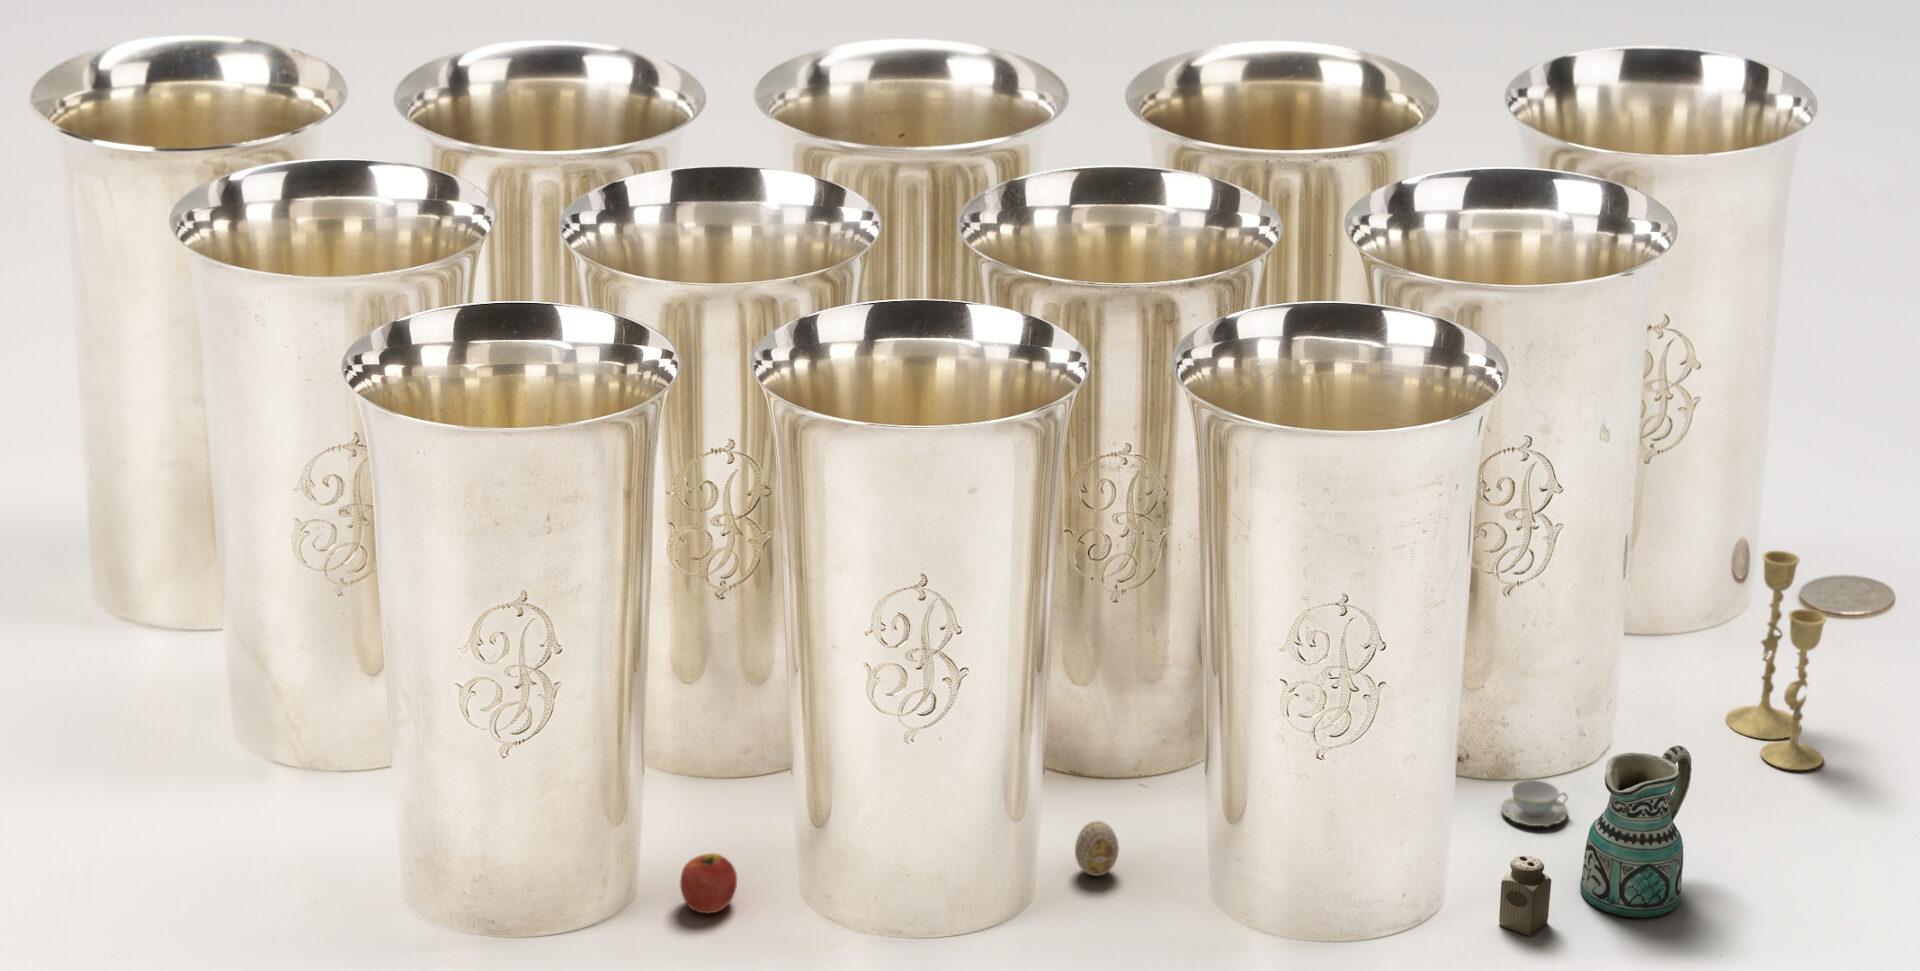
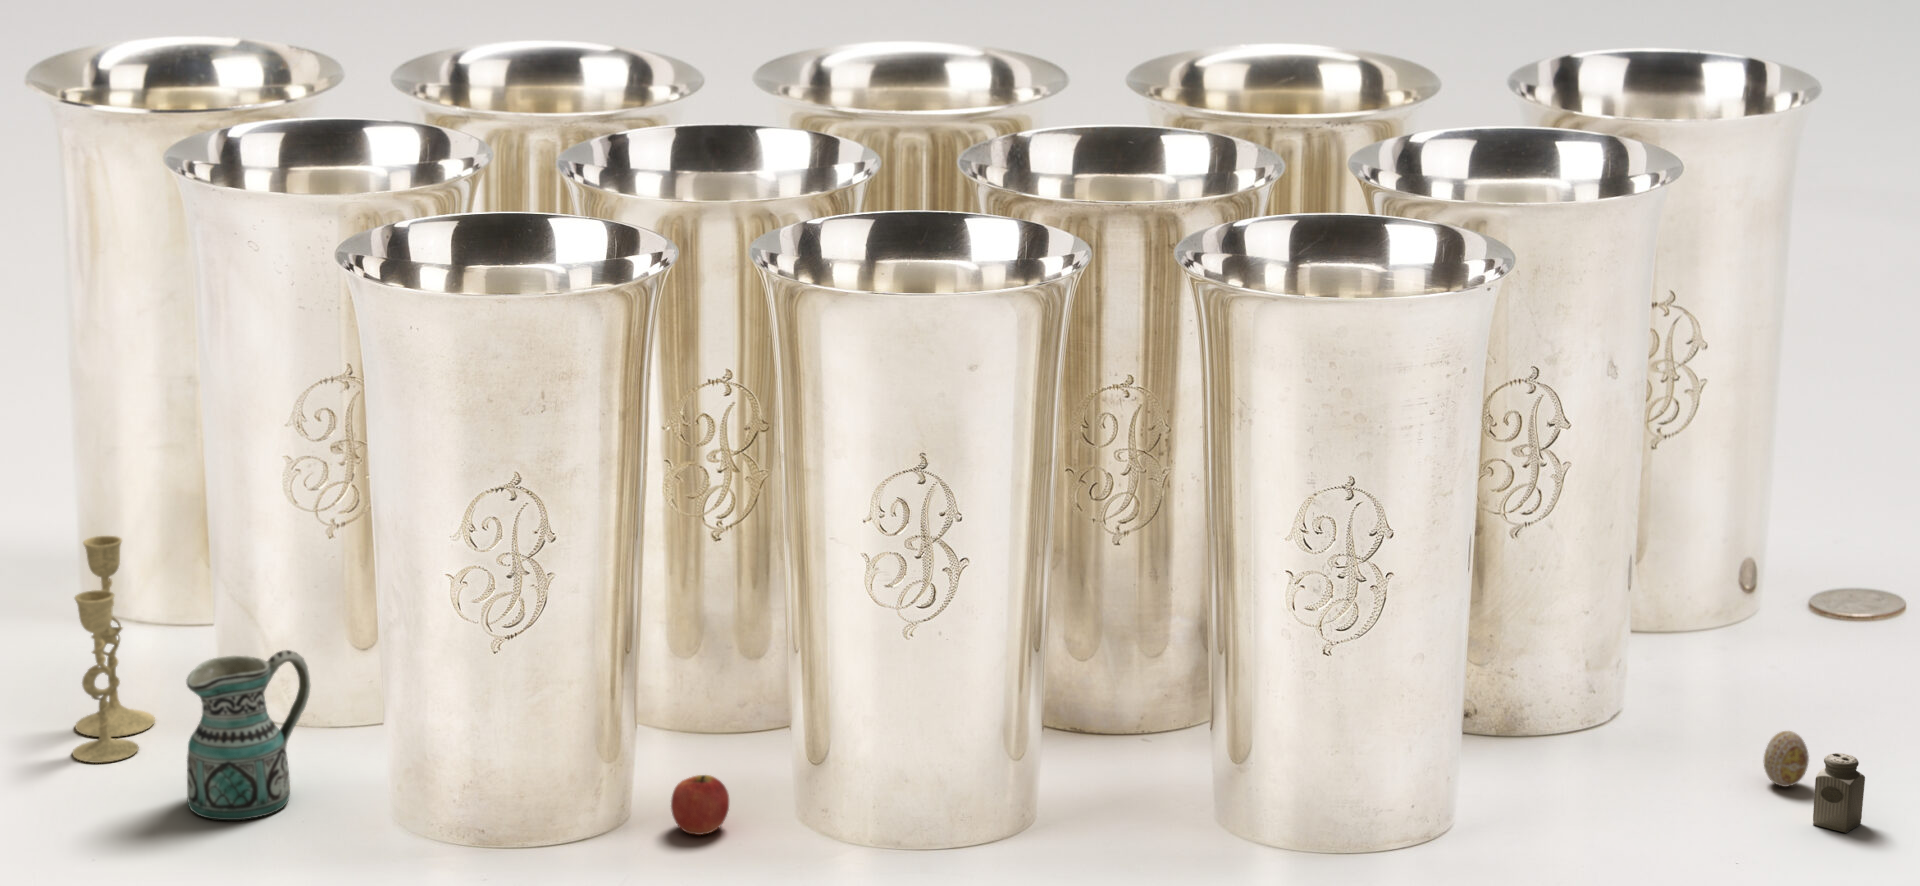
candlestick: present [1726,551,1826,770] -> present [72,536,155,763]
ceramic pitcher: present [1580,746,1691,918] -> present [187,650,310,820]
teacup: present [1501,780,1568,826] -> none [1512,731,1580,772]
decorative egg: present [1075,821,1119,876] -> present [1764,731,1809,787]
salt shaker: present [1499,856,1551,936] -> present [1813,753,1865,833]

